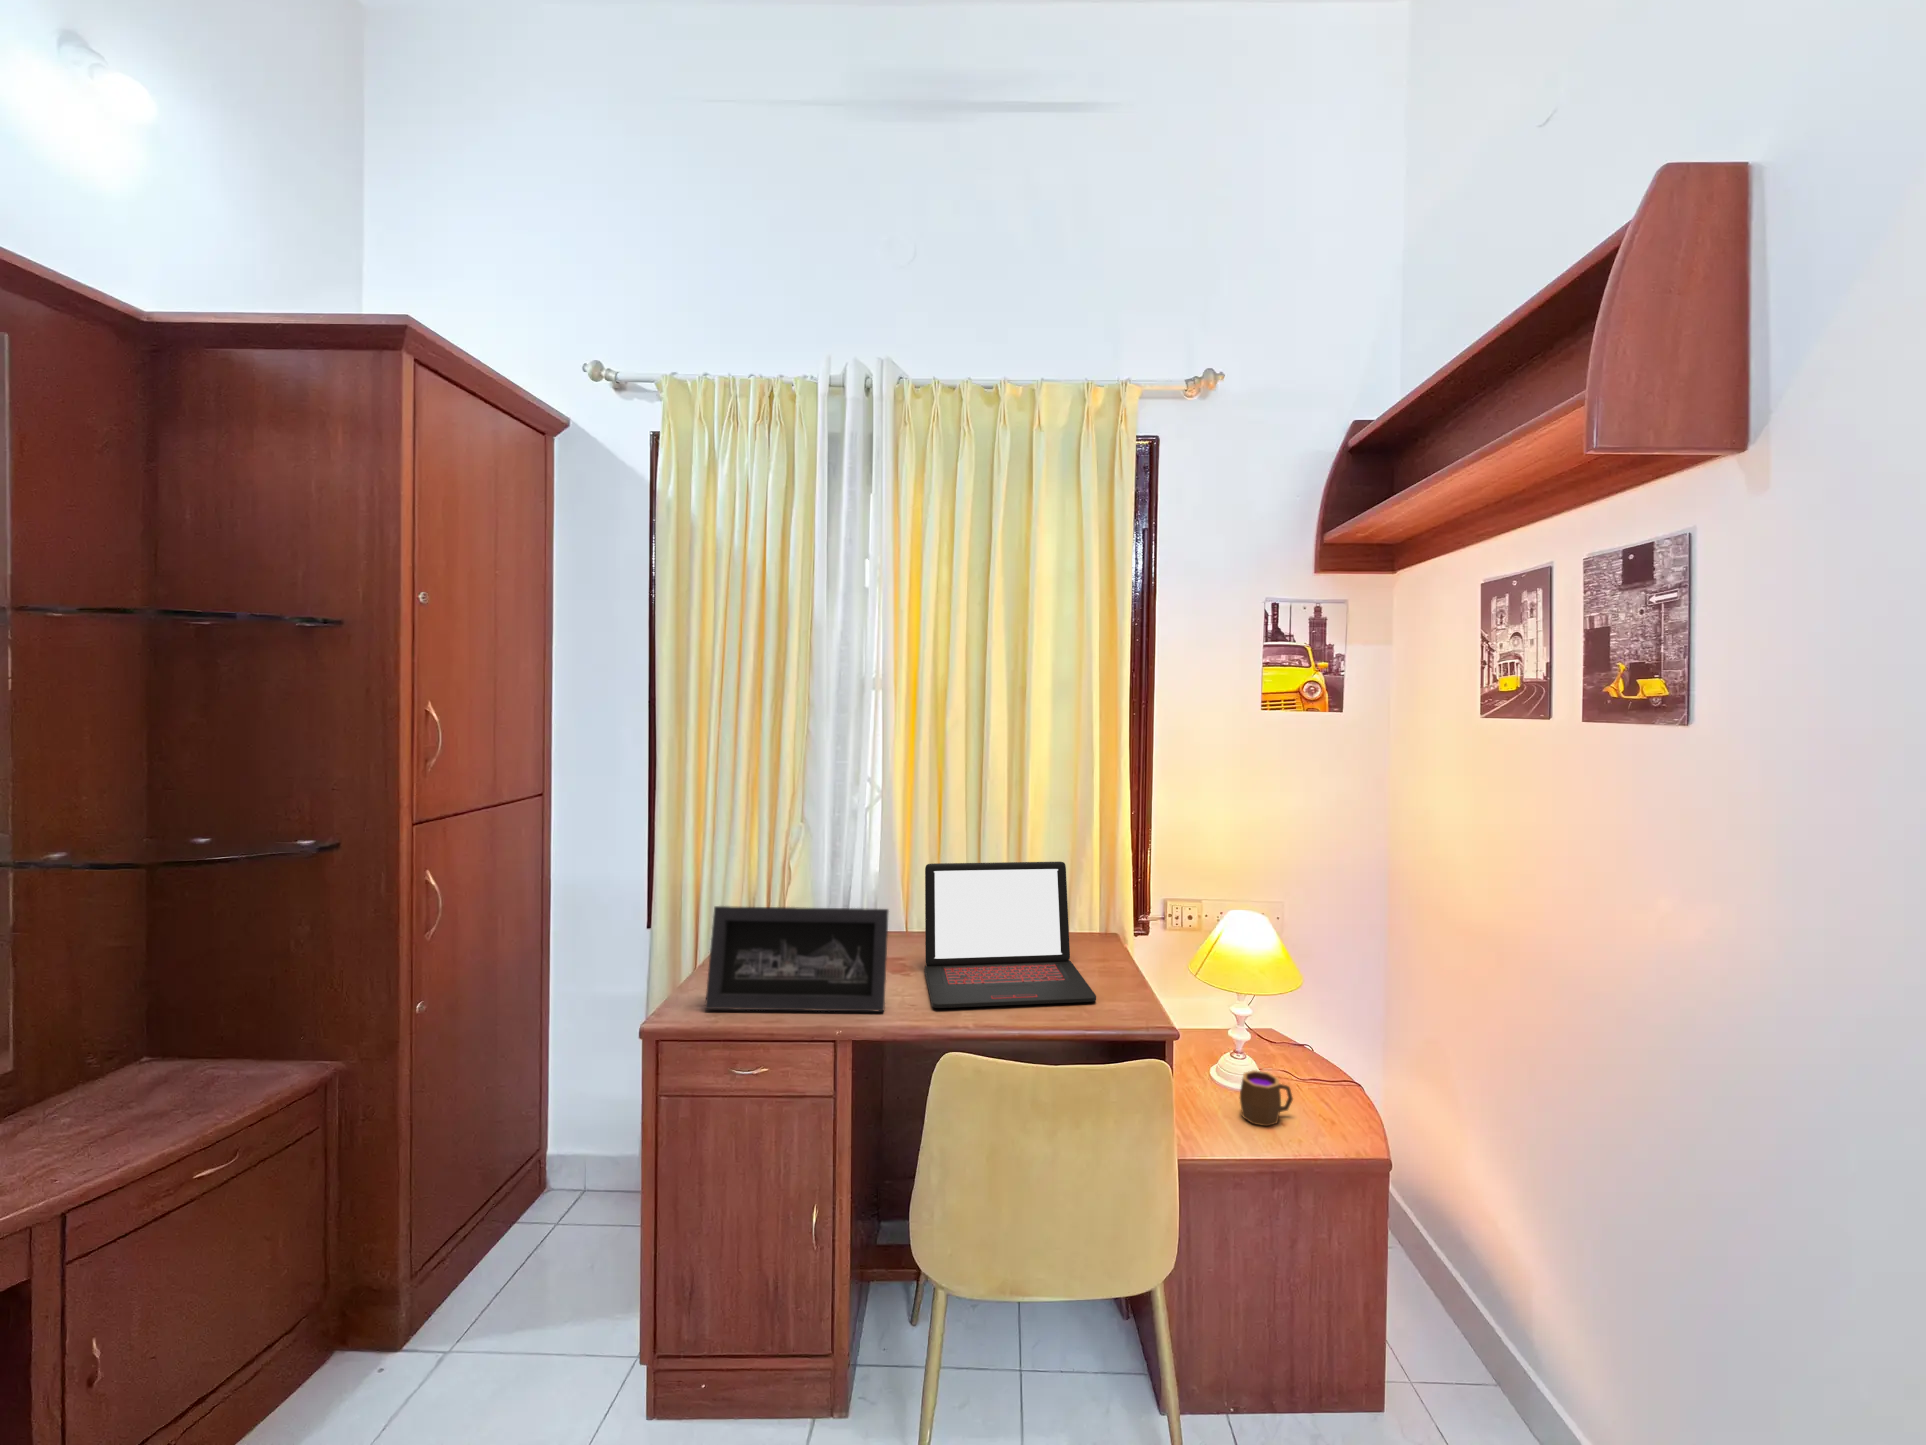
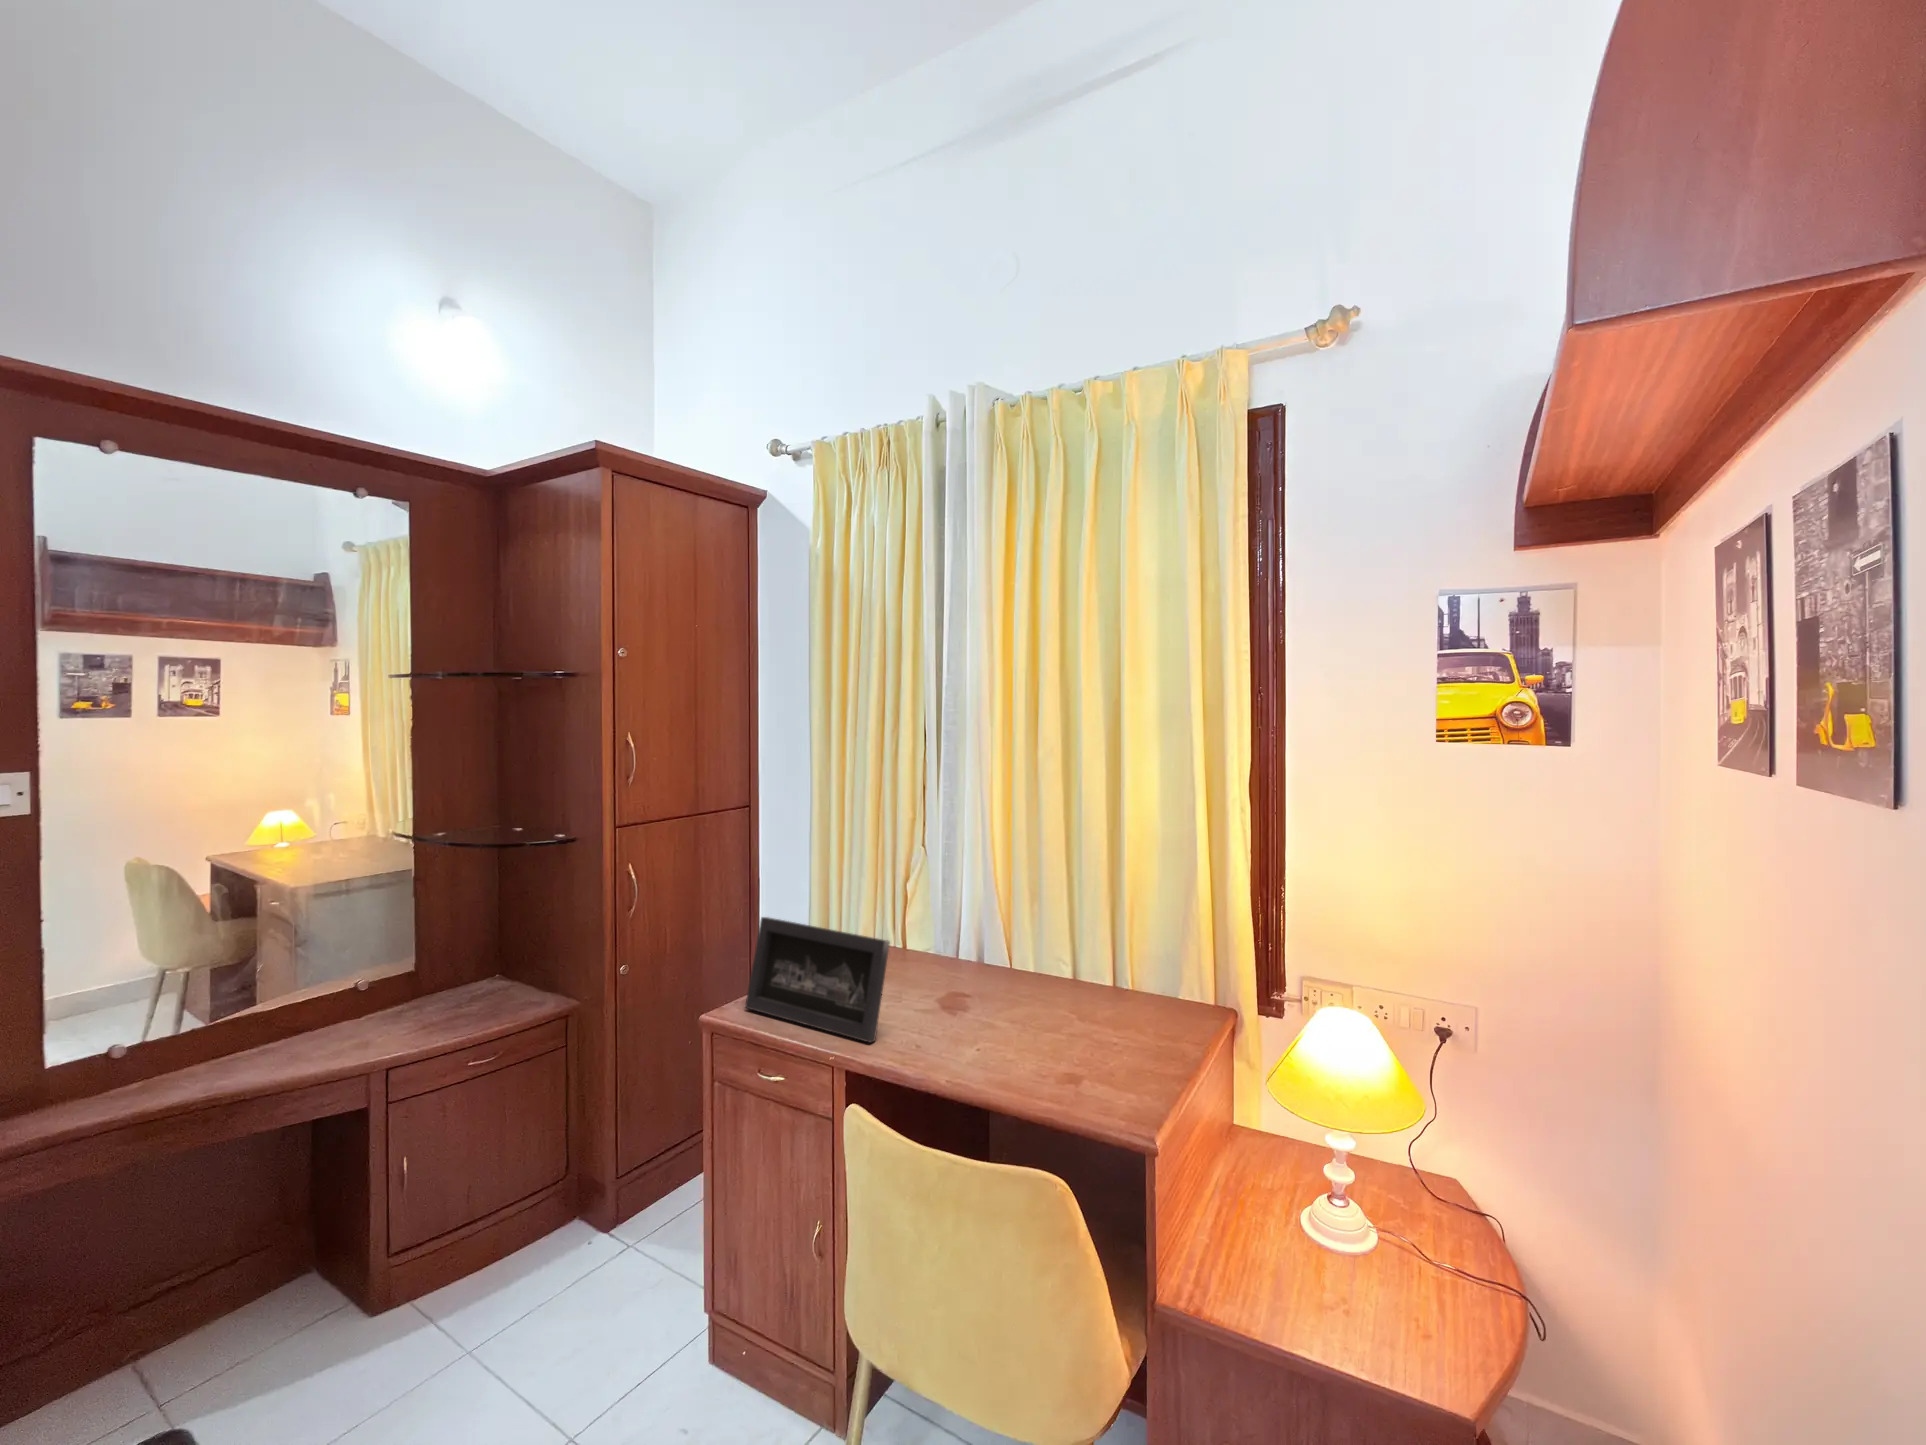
laptop: present [925,862,1096,1008] -> none [916,899,1118,1081]
mug: present [1240,1070,1293,1126] -> none [1278,1218,1354,1301]

